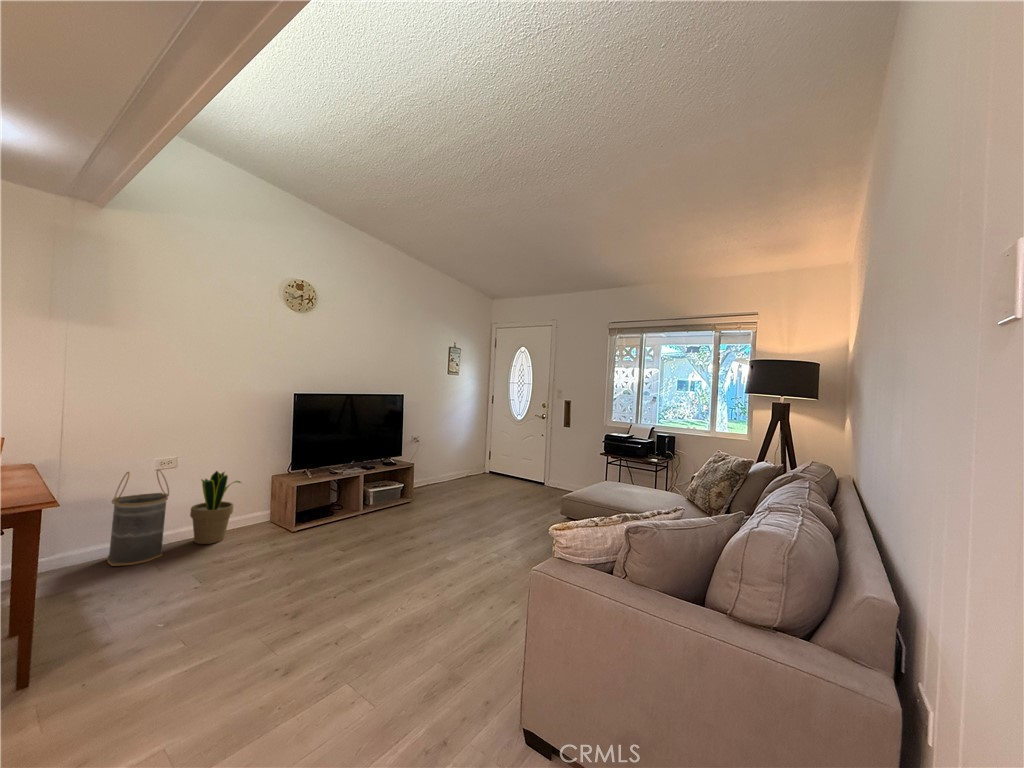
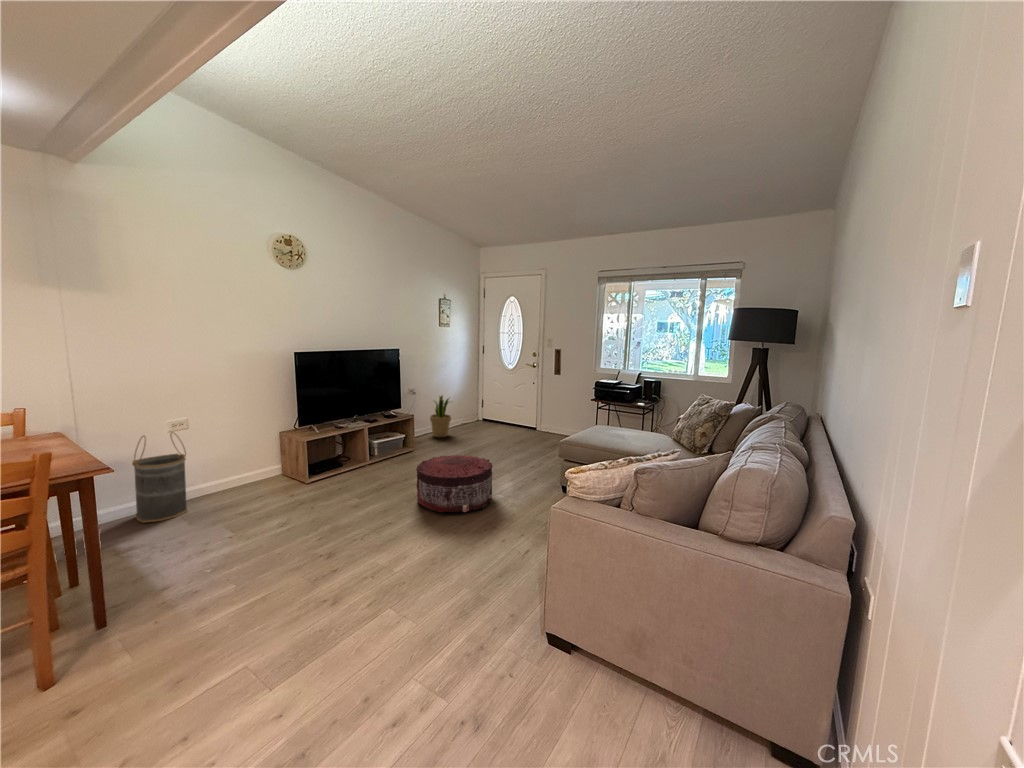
potted plant: present [190,471,241,544] -> present [430,396,451,437]
pouf: none [404,506,488,572] -> present [416,455,492,512]

